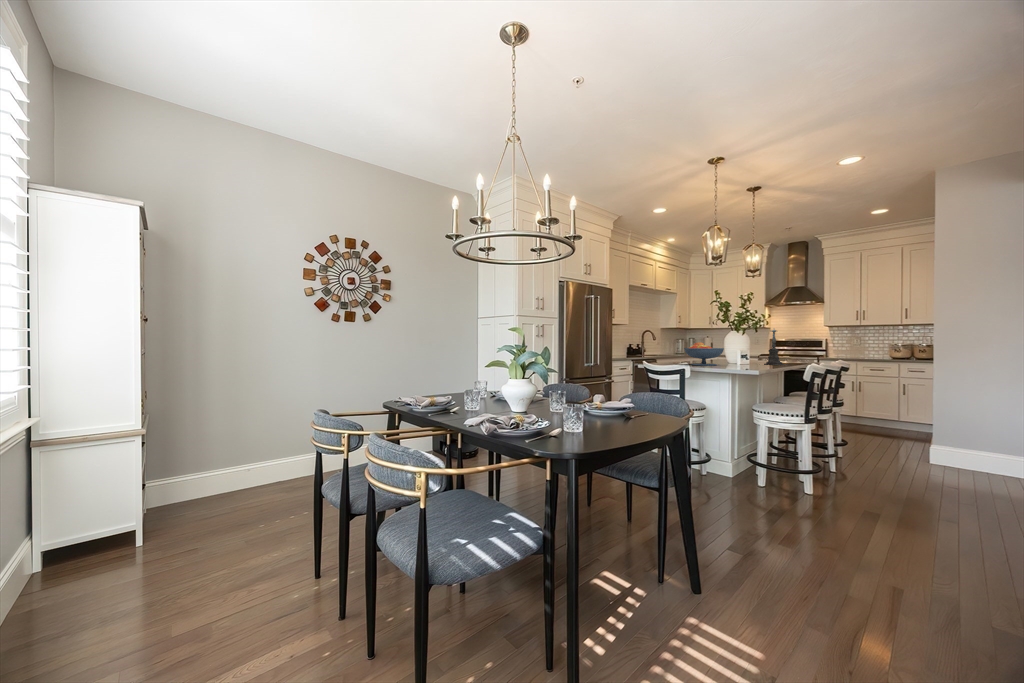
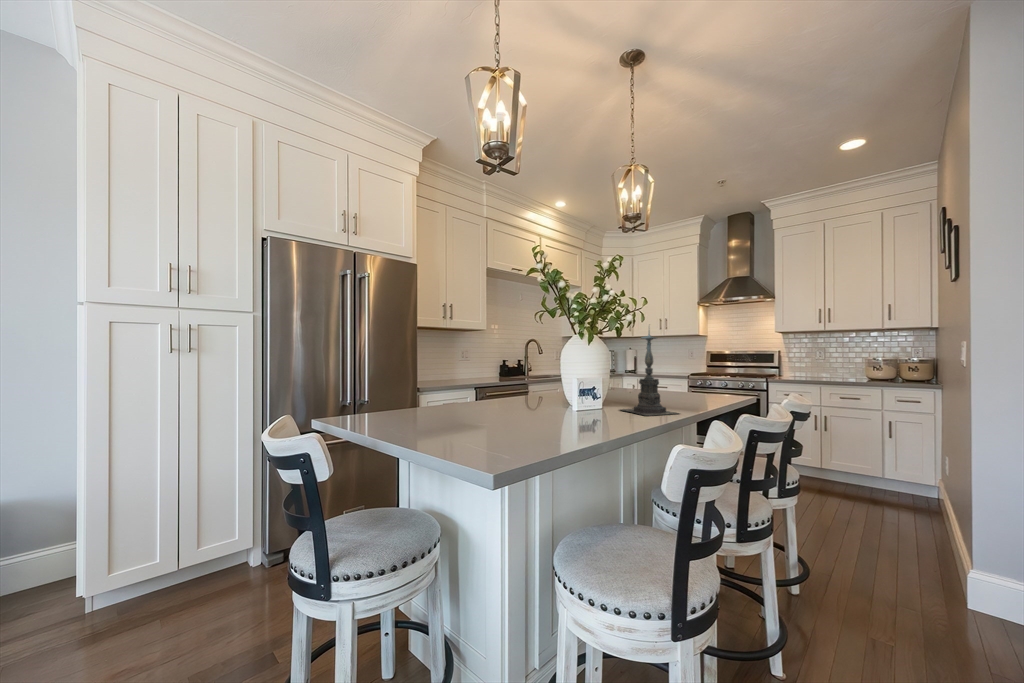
fruit bowl: present [684,342,724,366] -> none [442,363,528,421]

